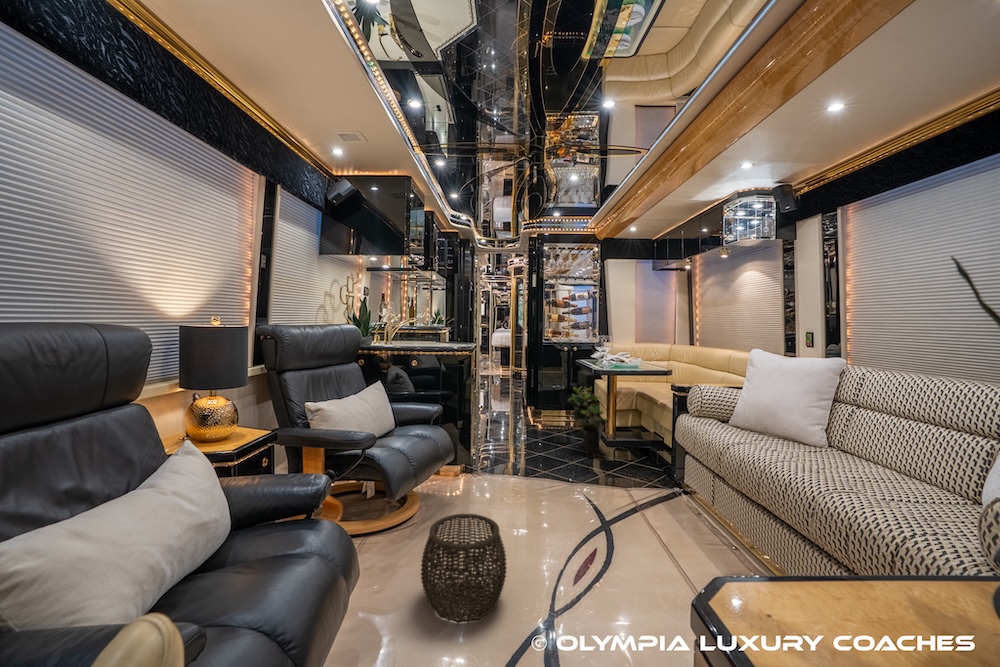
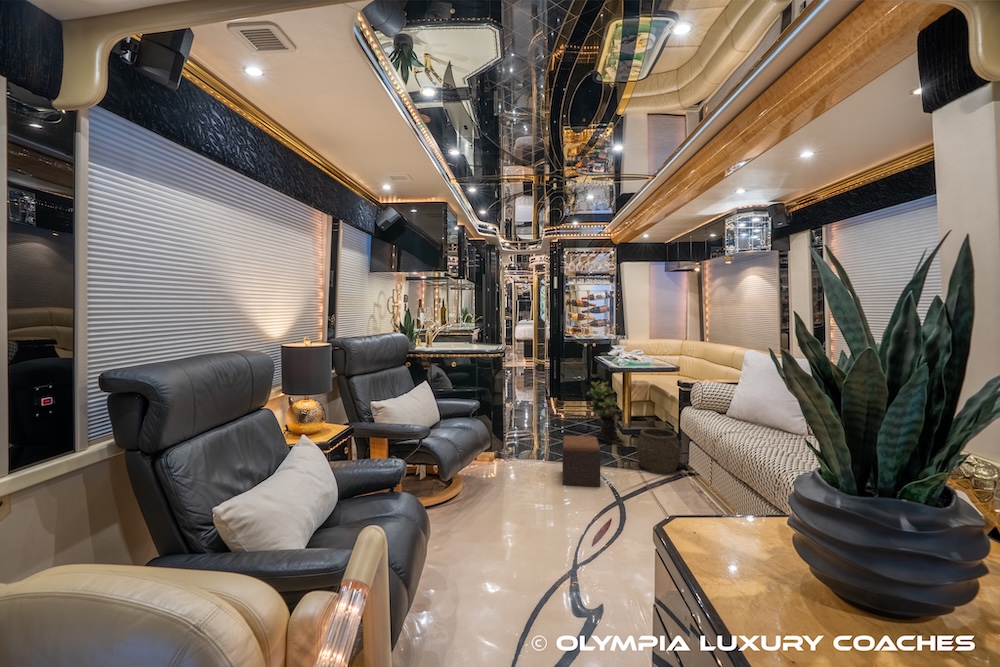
footstool: none [539,447,585,508] -> present [563,436,601,487]
woven basket: present [421,514,507,622] -> present [637,428,681,473]

